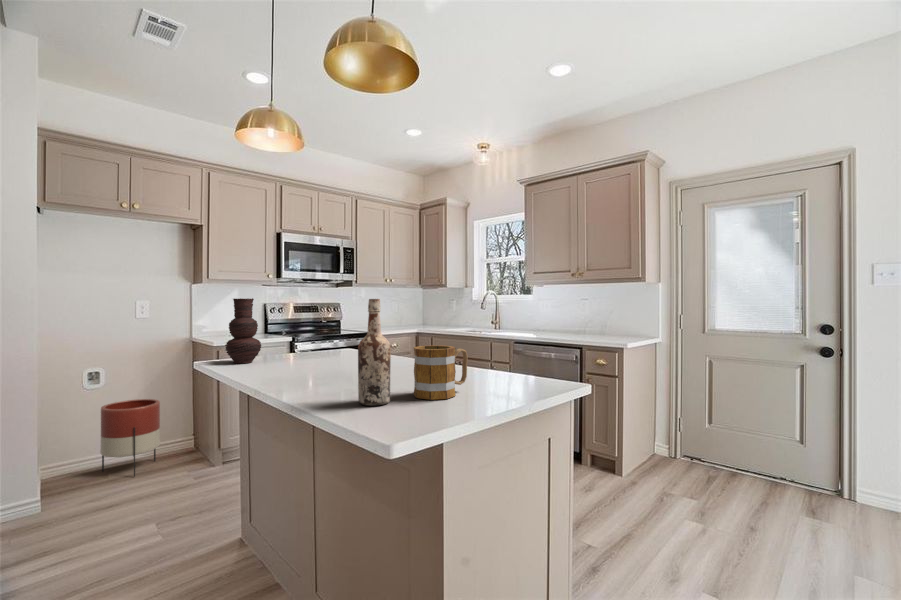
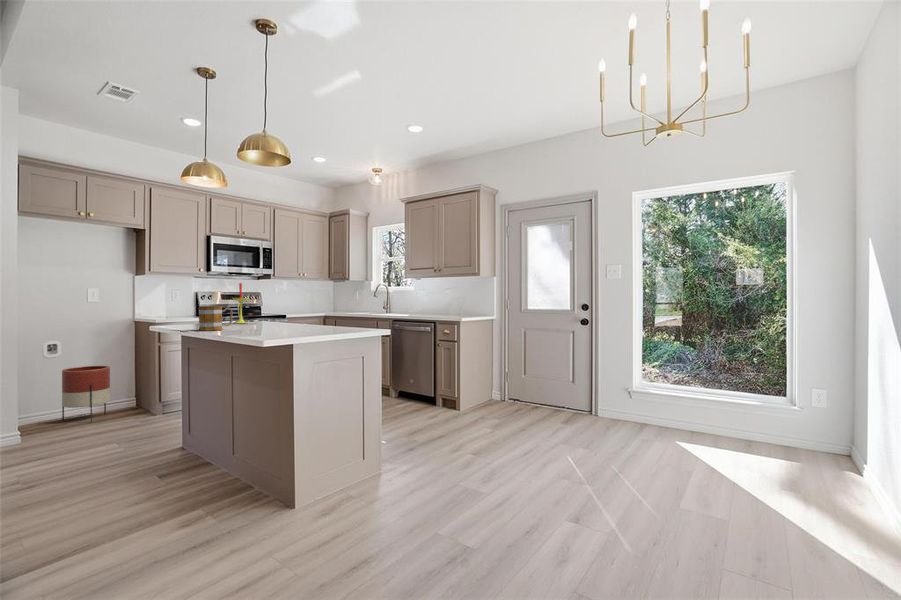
candle: none [311,295,336,357] -> present [232,283,249,323]
vase: present [225,298,261,363] -> none [172,283,197,326]
wine bottle: present [358,299,391,406] -> none [253,280,271,335]
mug: present [414,345,468,400] -> present [199,306,233,331]

